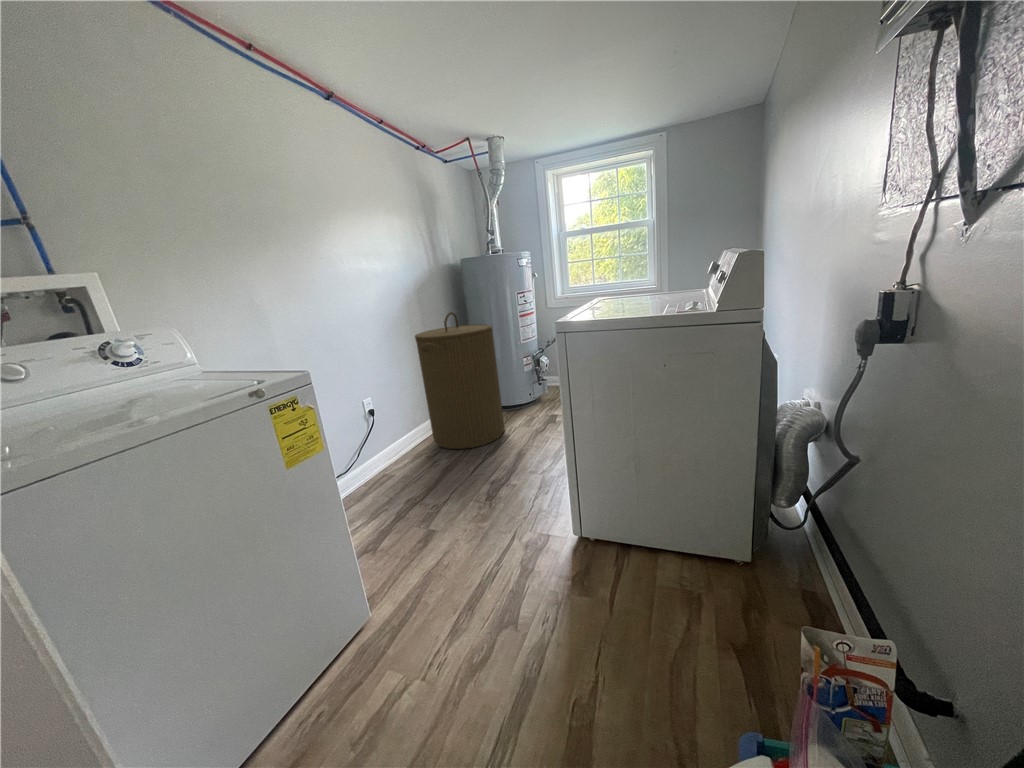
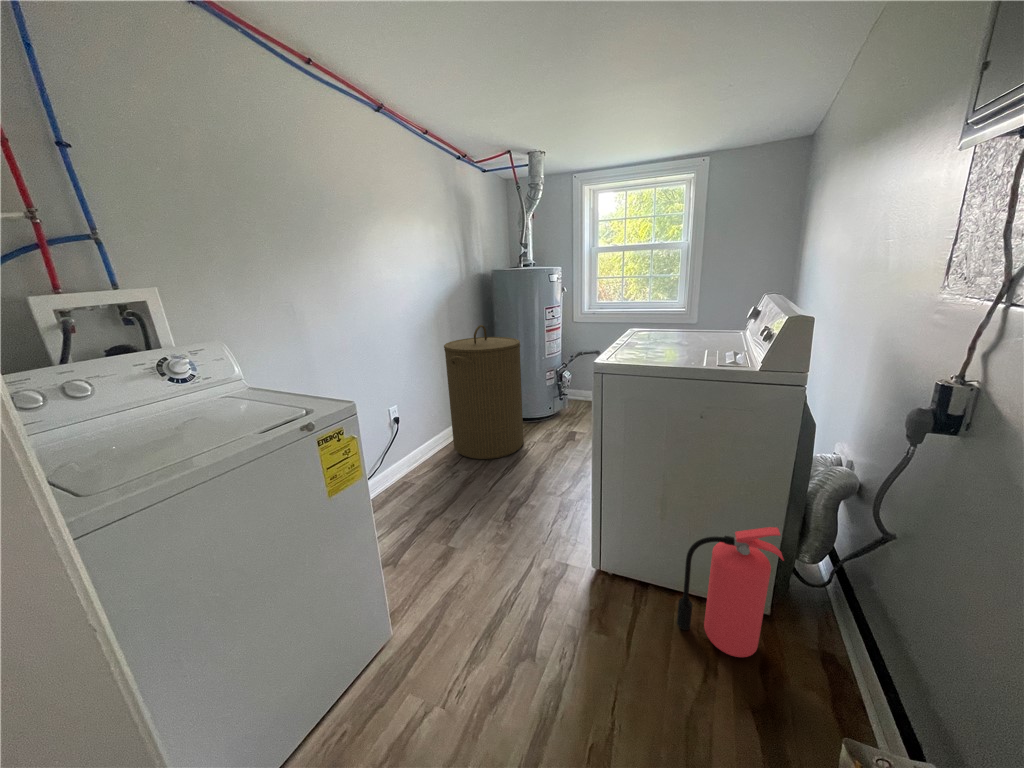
fire extinguisher: none [659,463,754,600] -> present [677,527,784,657]

